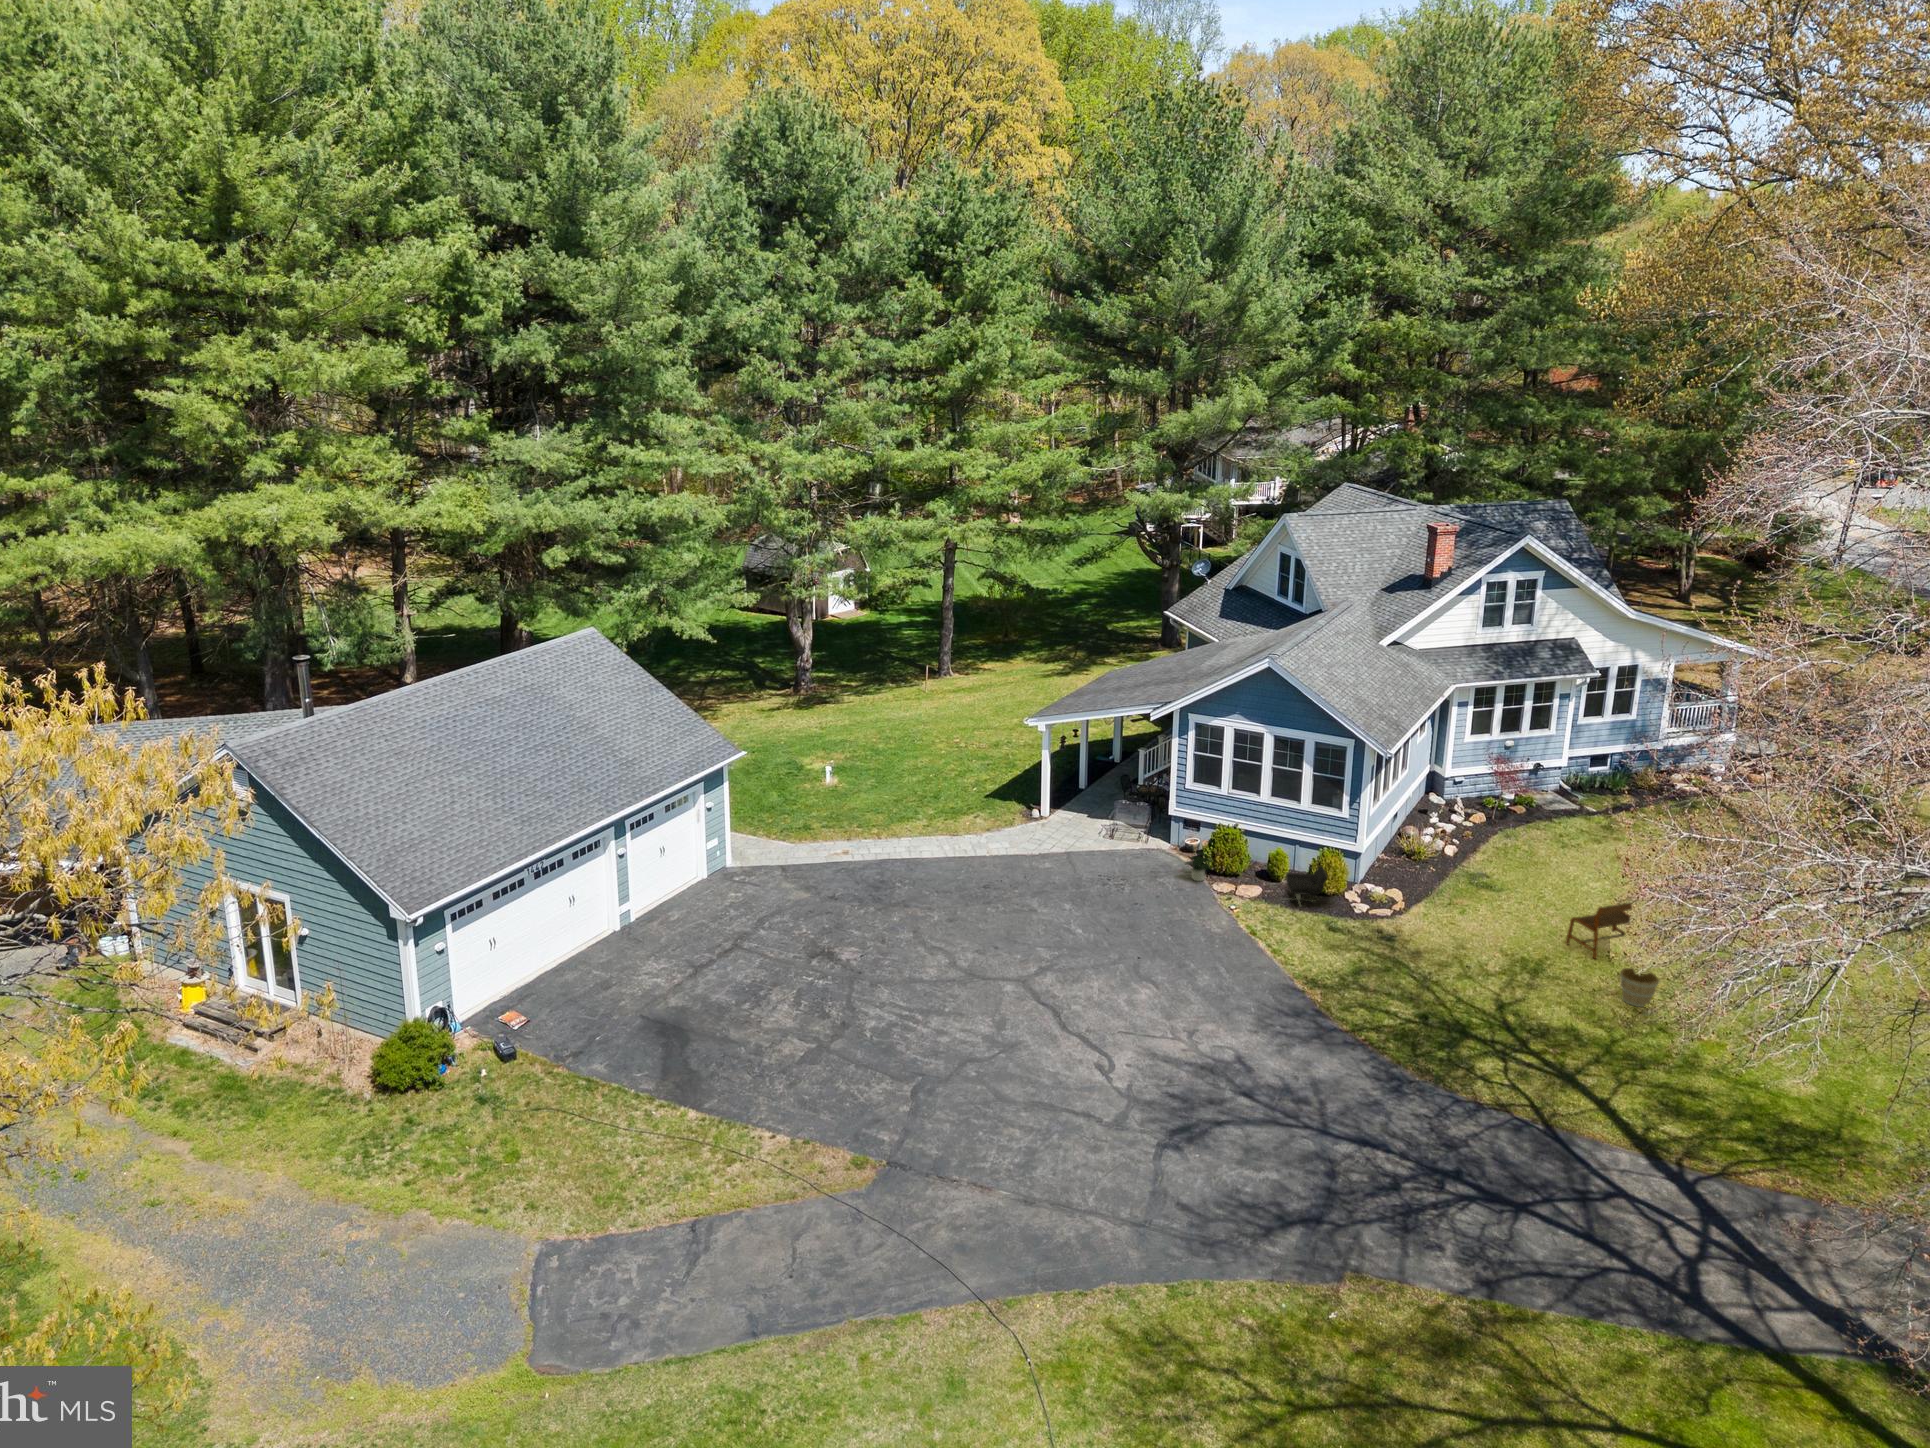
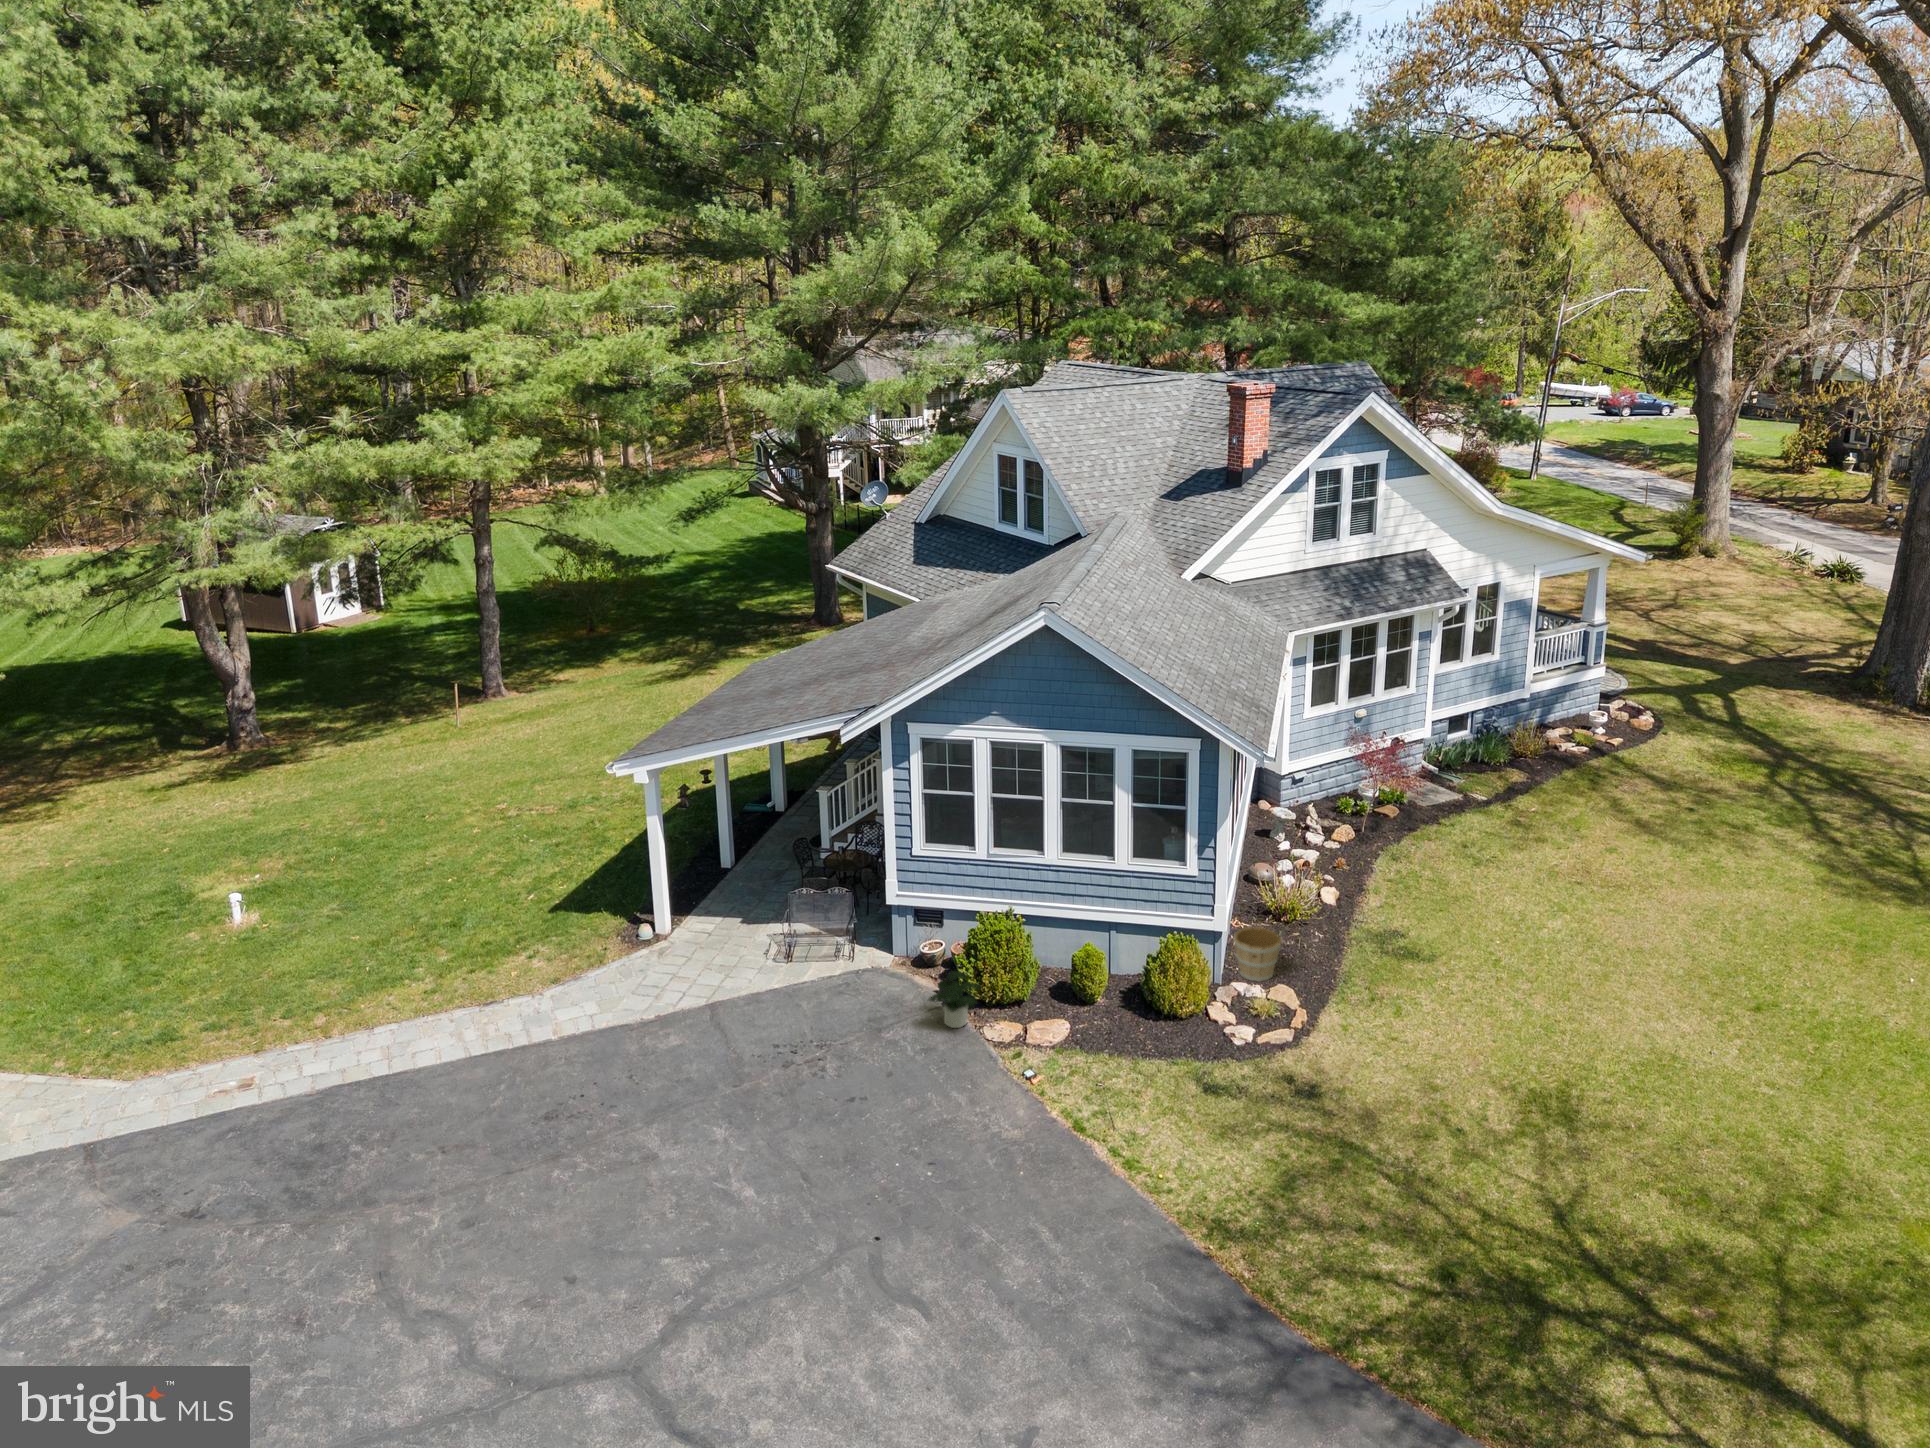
lounge chair: present [1287,867,1328,906] -> none [1107,968,1186,1051]
bench: present [1566,903,1632,959] -> none [1572,951,1683,1066]
wooden bucket: present [1620,968,1659,1007] -> present [1233,927,1282,982]

